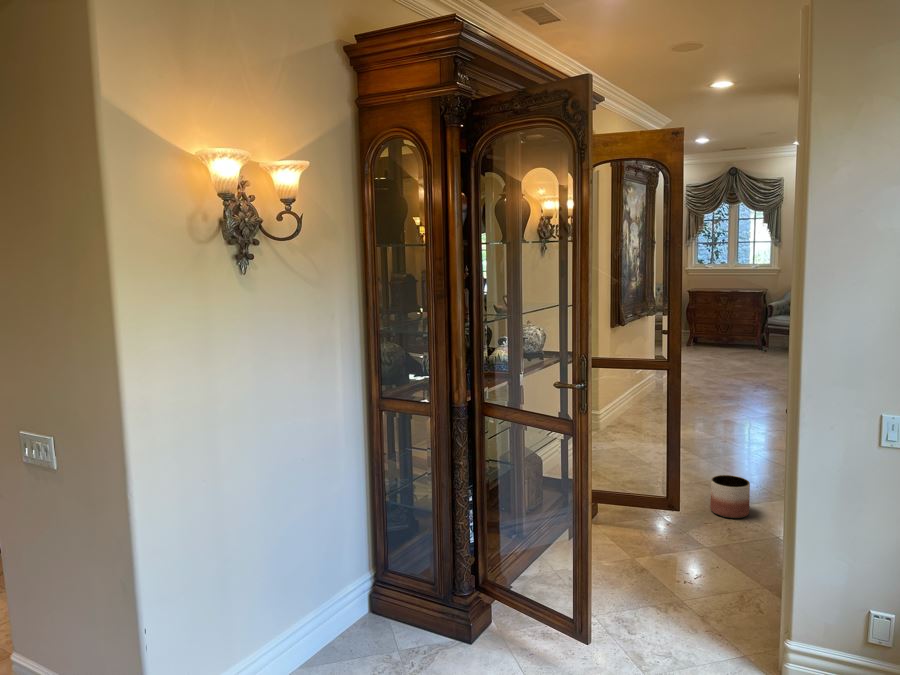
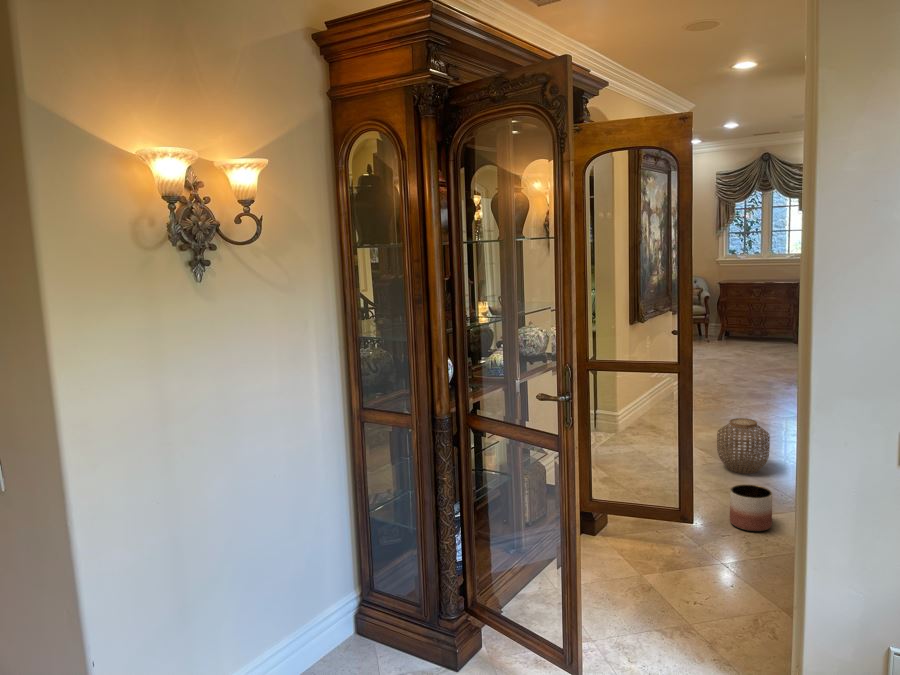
woven basket: none [695,415,744,467] -> present [717,418,770,474]

